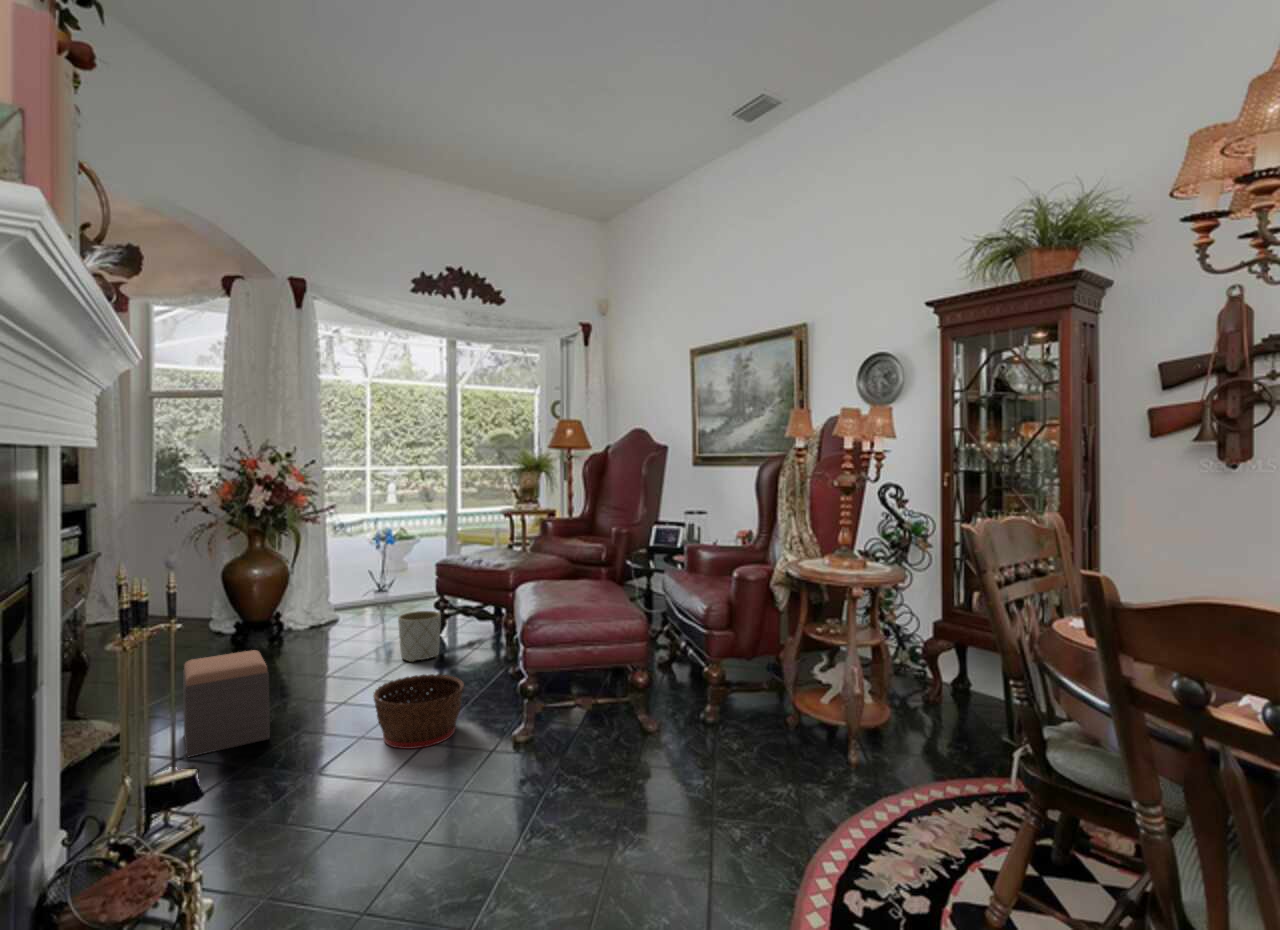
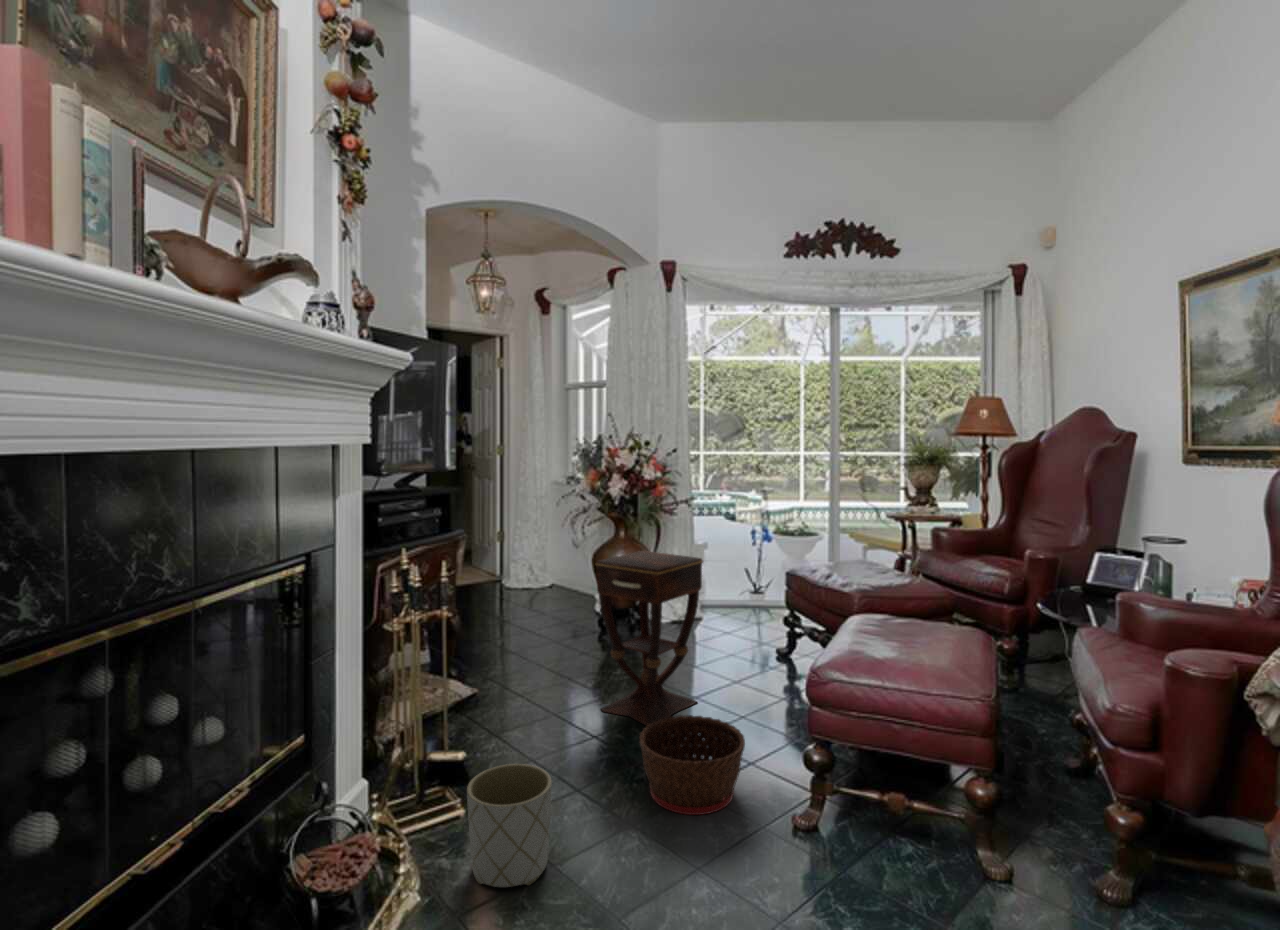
side table: none [284,552,387,706] -> present [595,551,703,726]
planter: present [398,611,441,662] -> present [467,764,552,887]
footstool: present [183,650,270,757] -> none [486,647,568,746]

